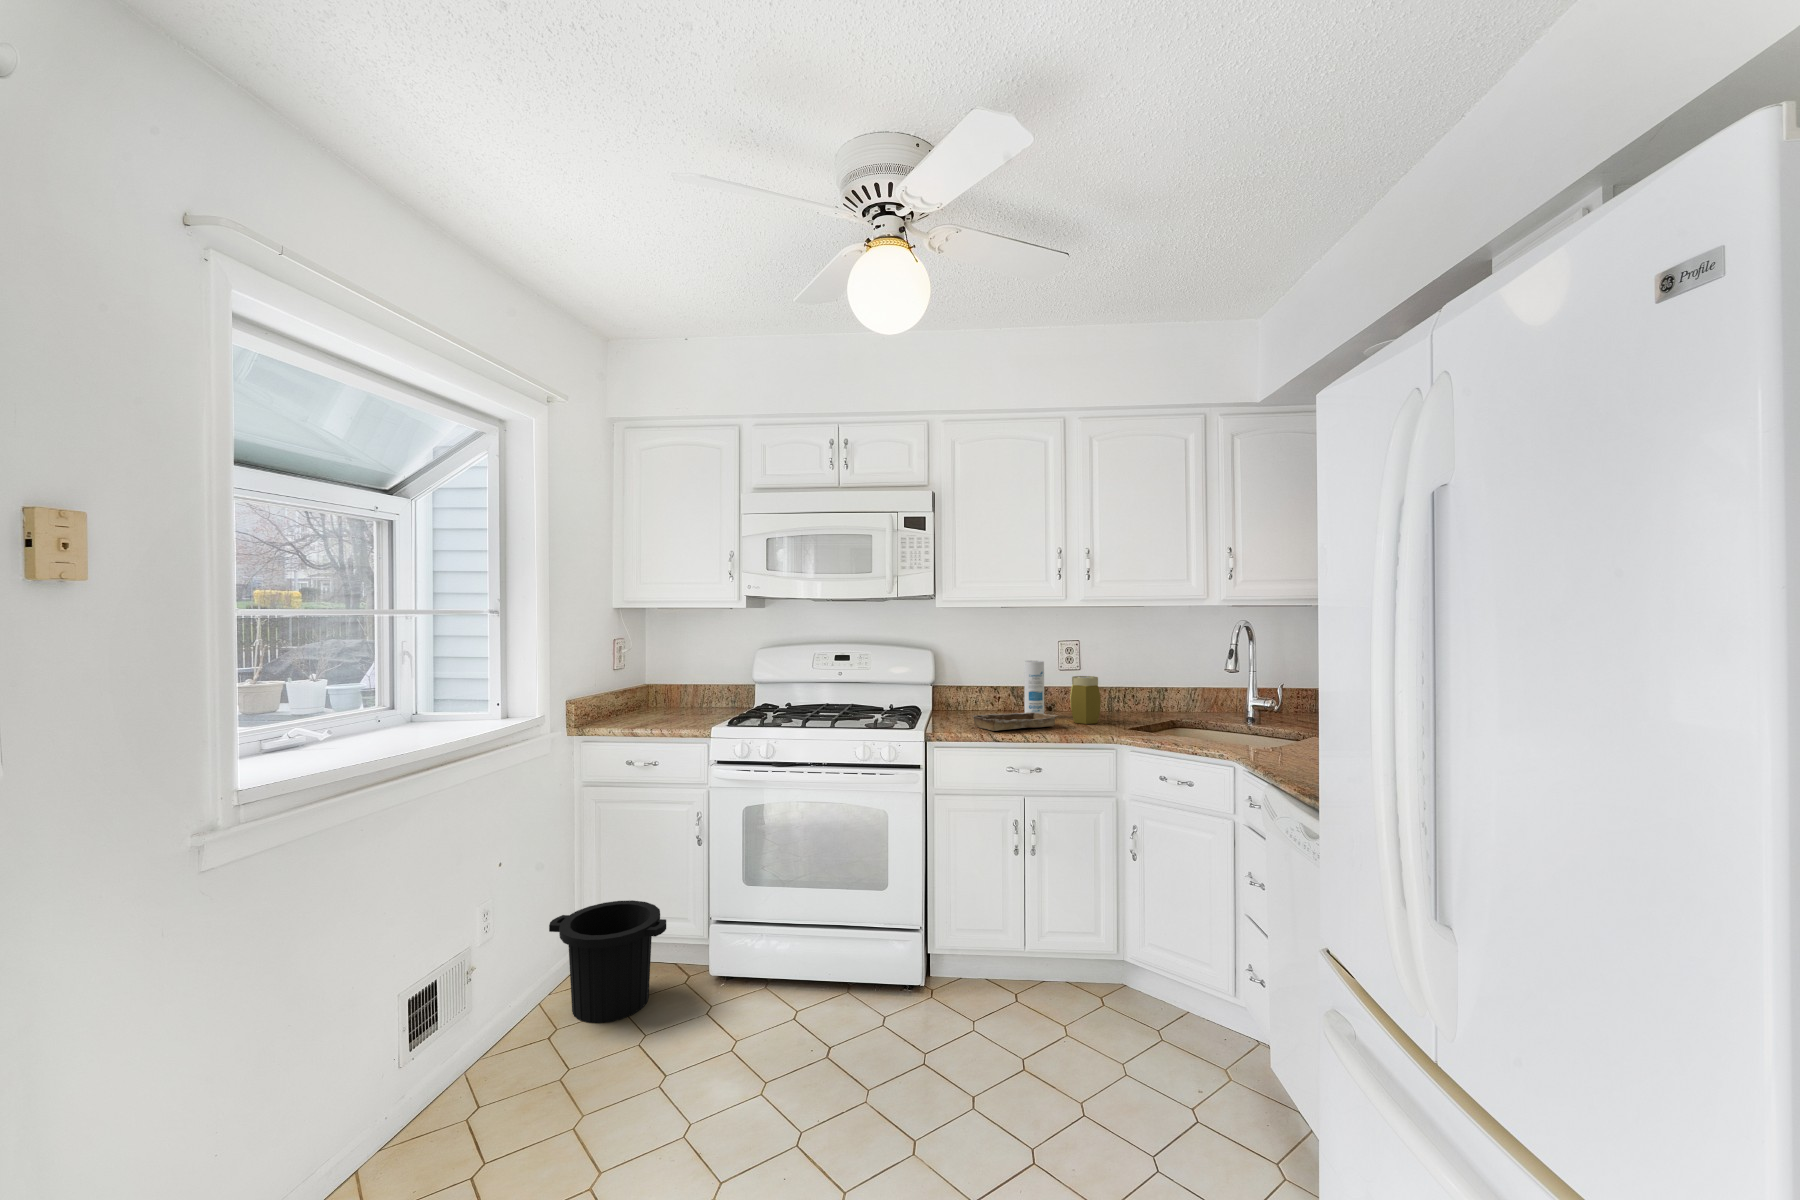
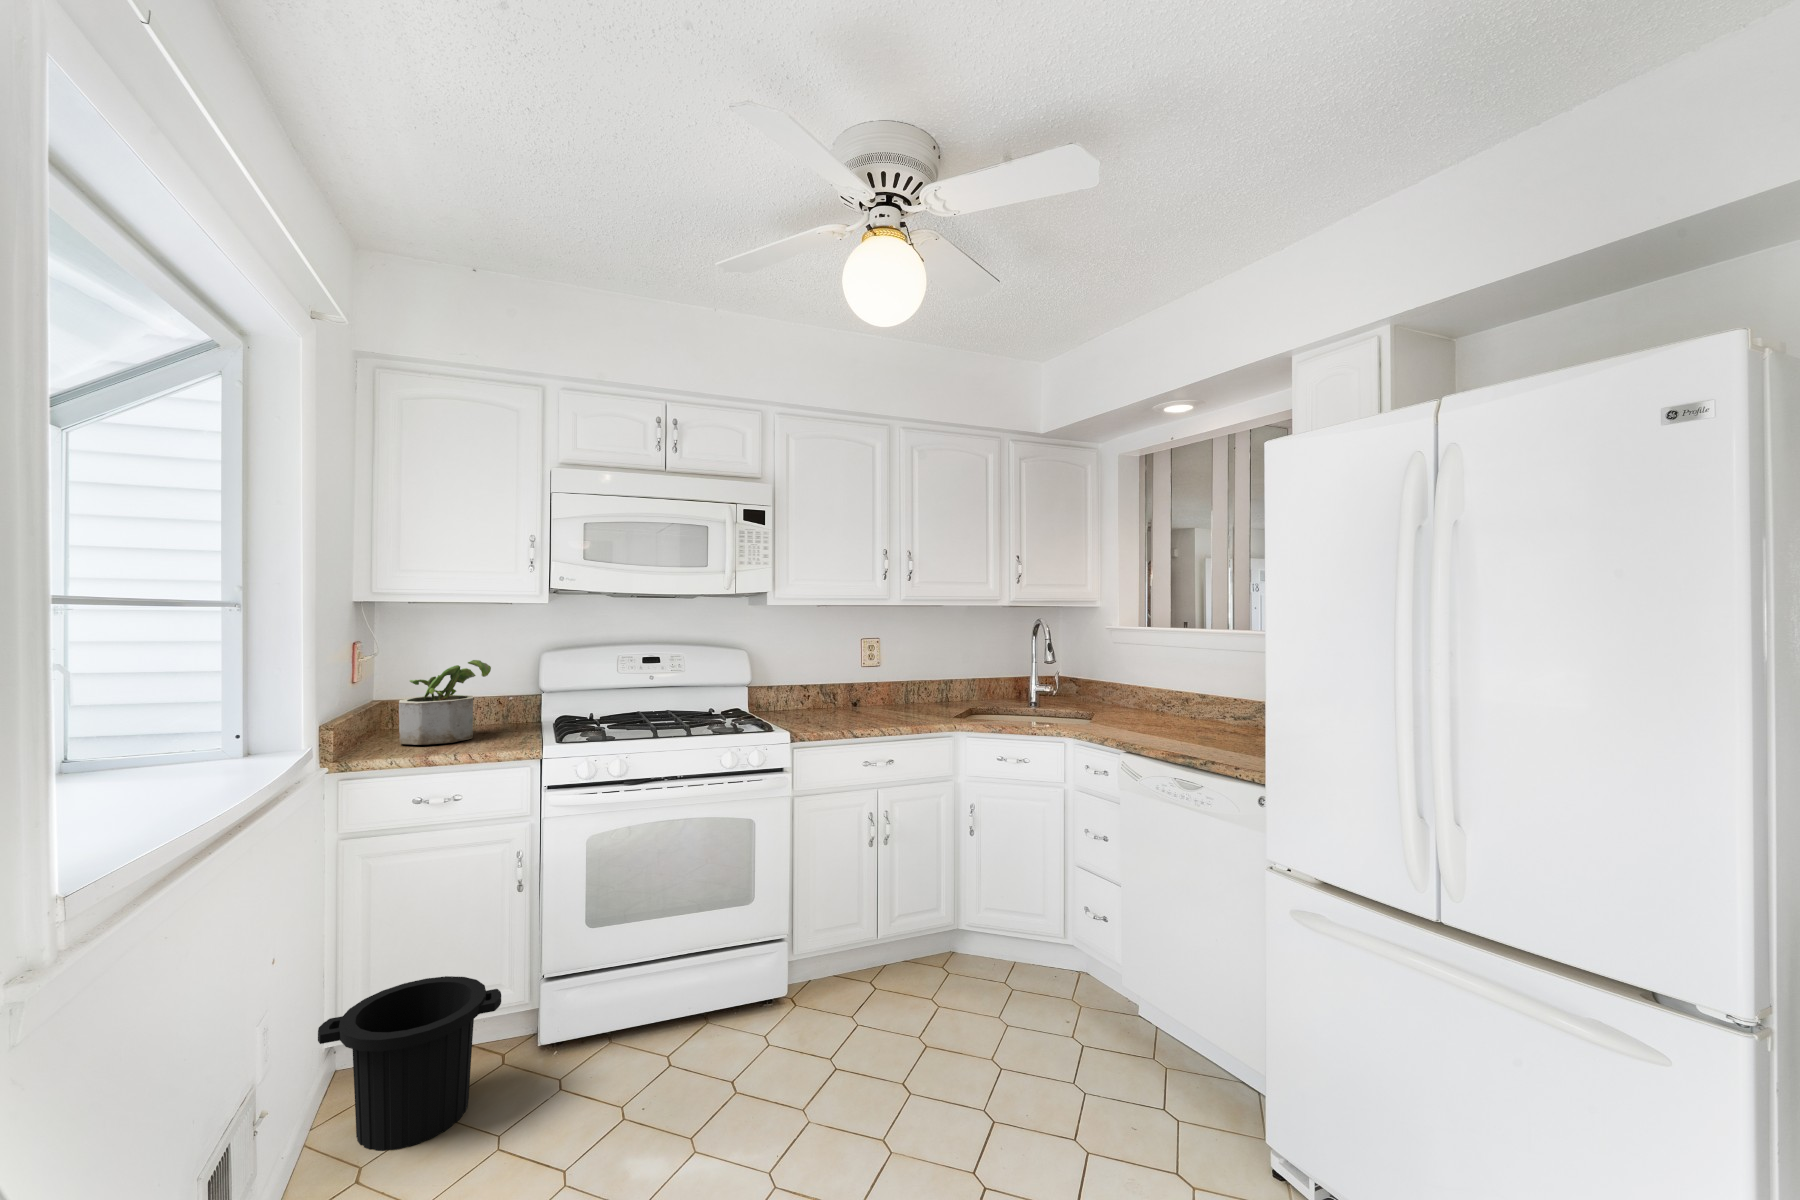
potted plant: none [637,654,703,720] -> present [399,660,491,745]
canister: present [1024,660,1044,714] -> none [841,658,860,713]
jar: present [1070,676,1101,724] -> none [886,671,917,715]
tray: present [971,712,1057,731] -> none [811,707,889,726]

